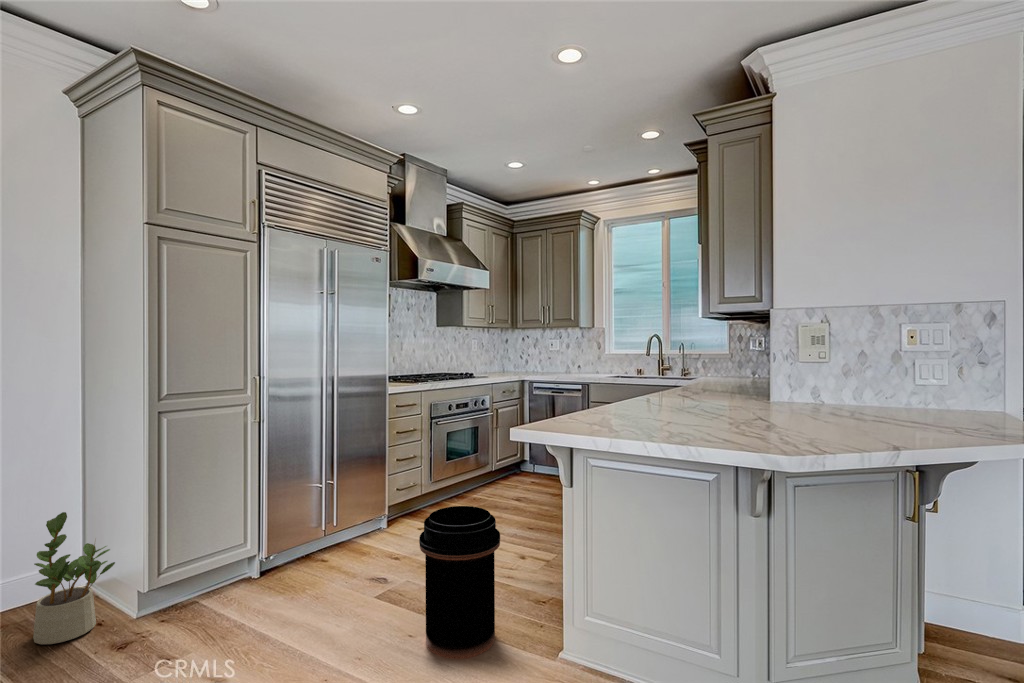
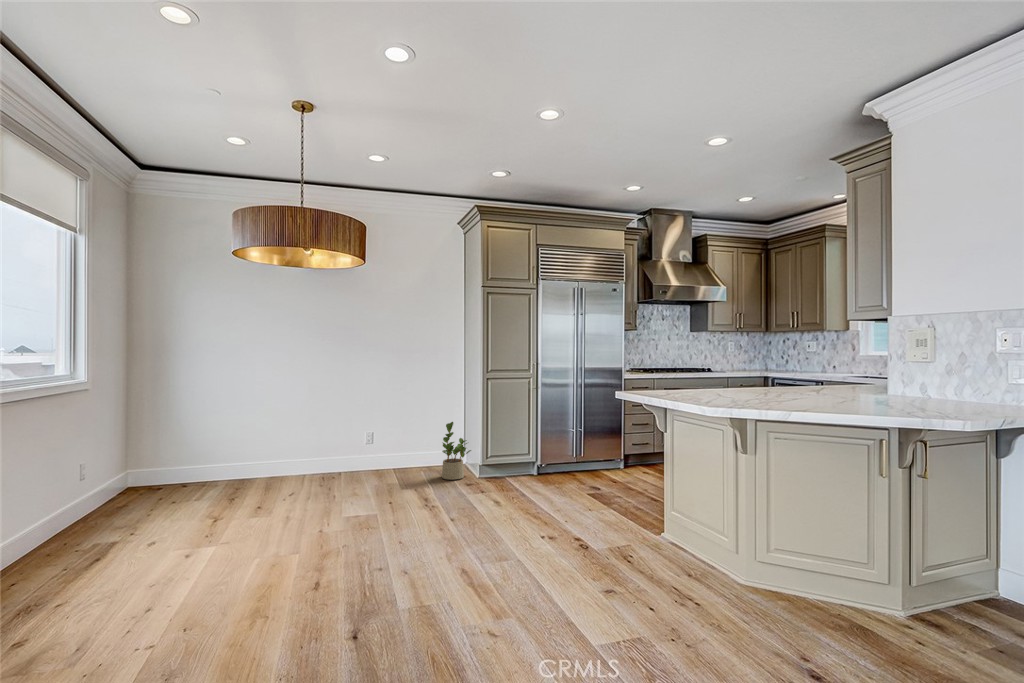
trash can: present [419,506,500,659] -> none [592,444,641,529]

